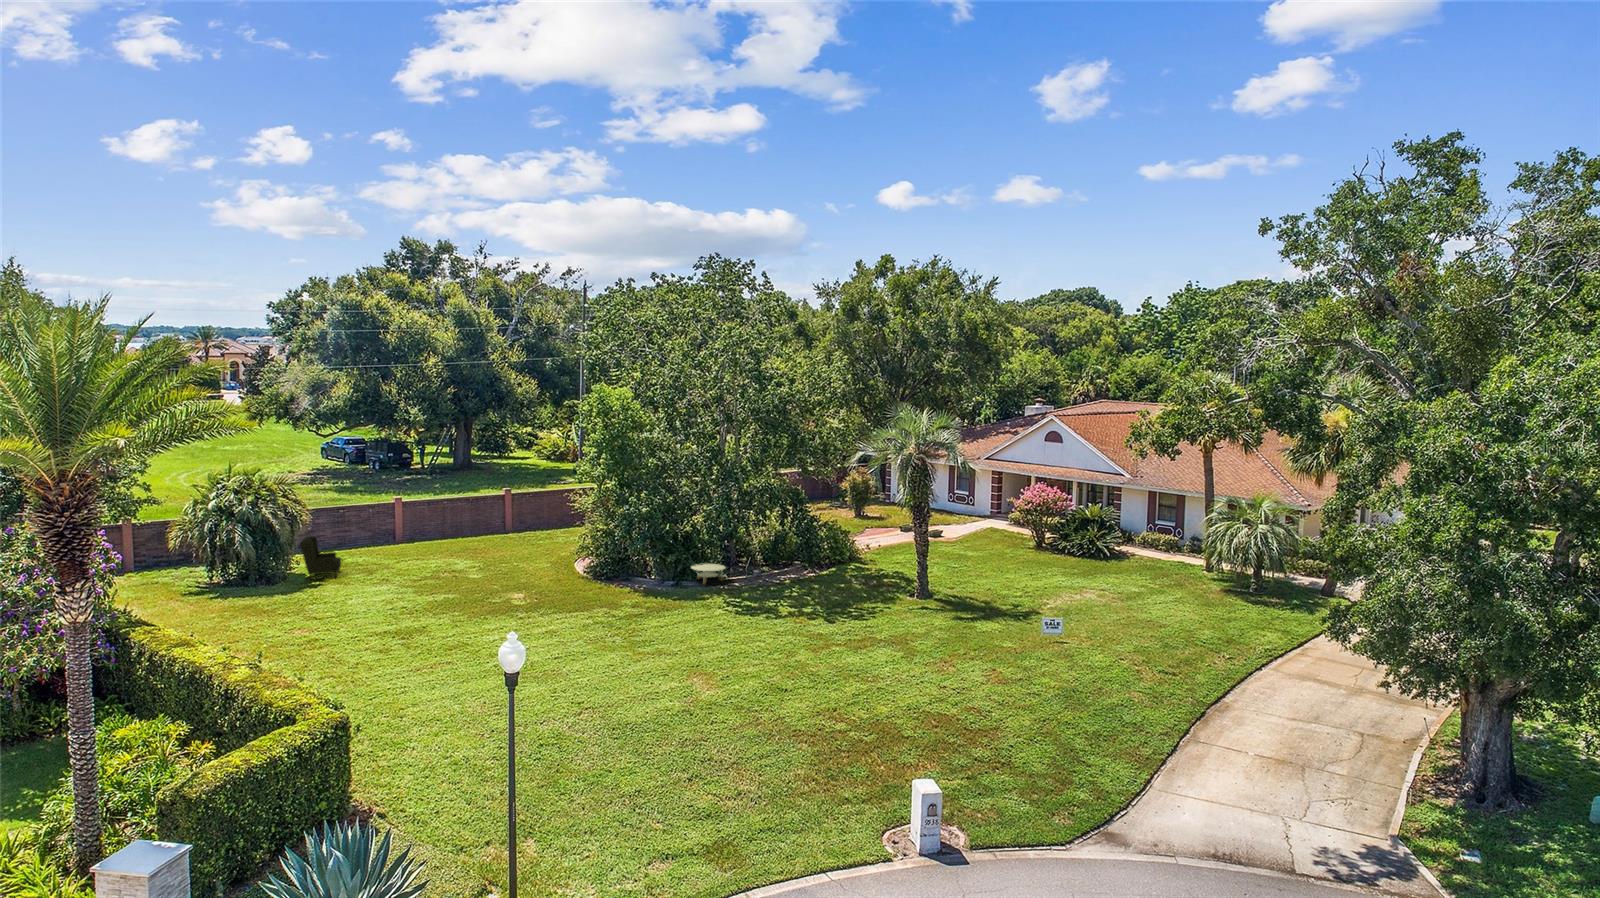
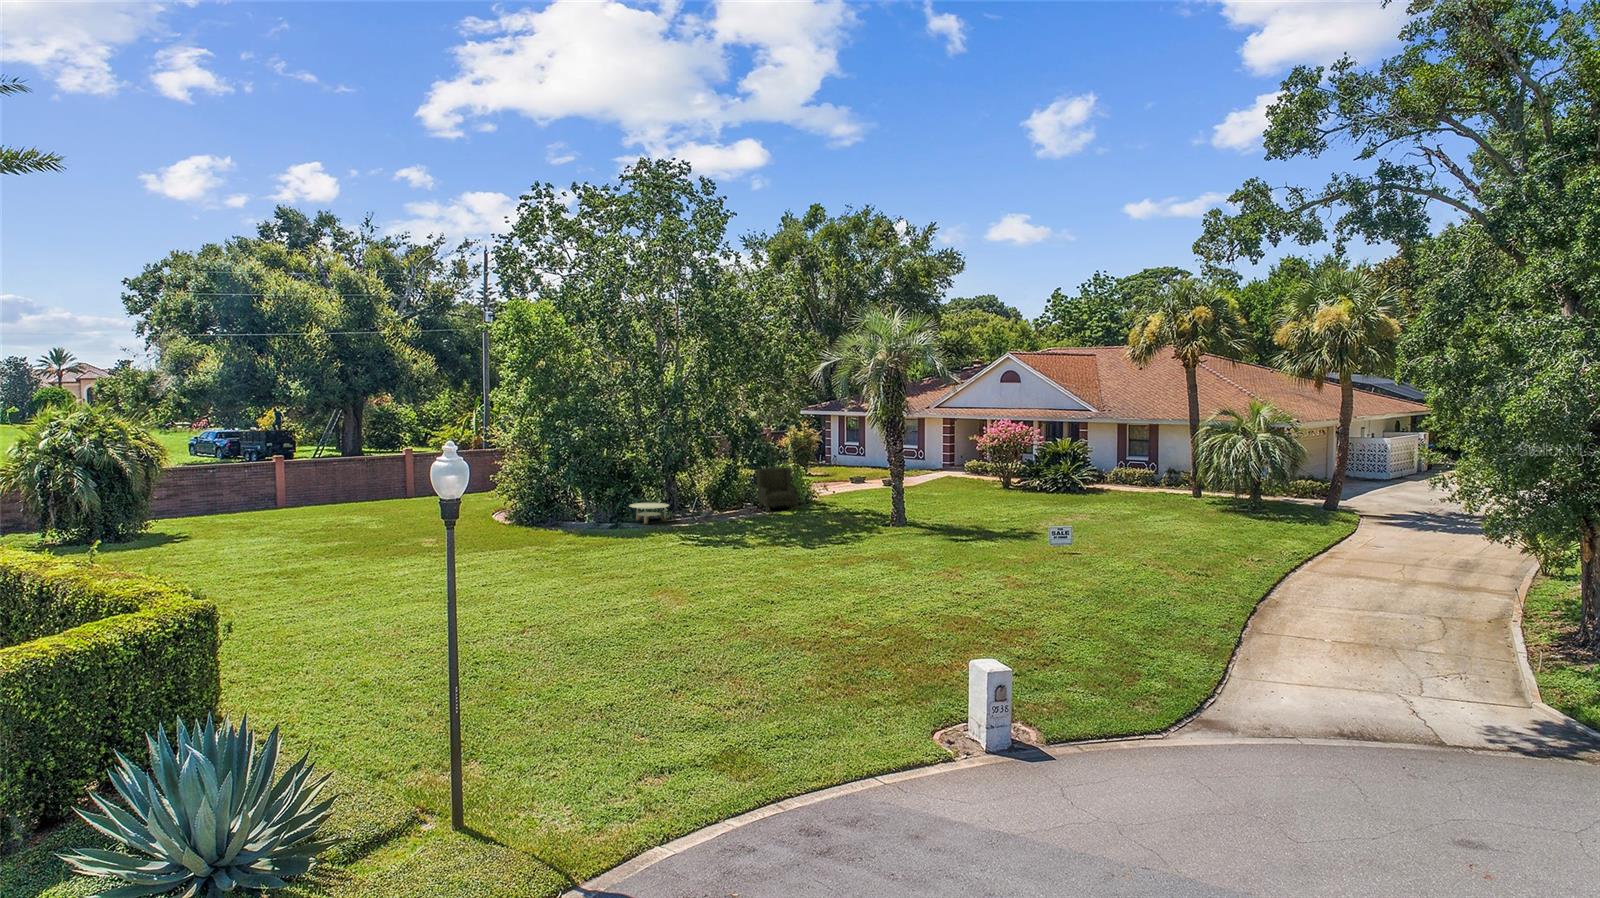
chair: present [300,536,341,579] -> present [756,468,799,511]

